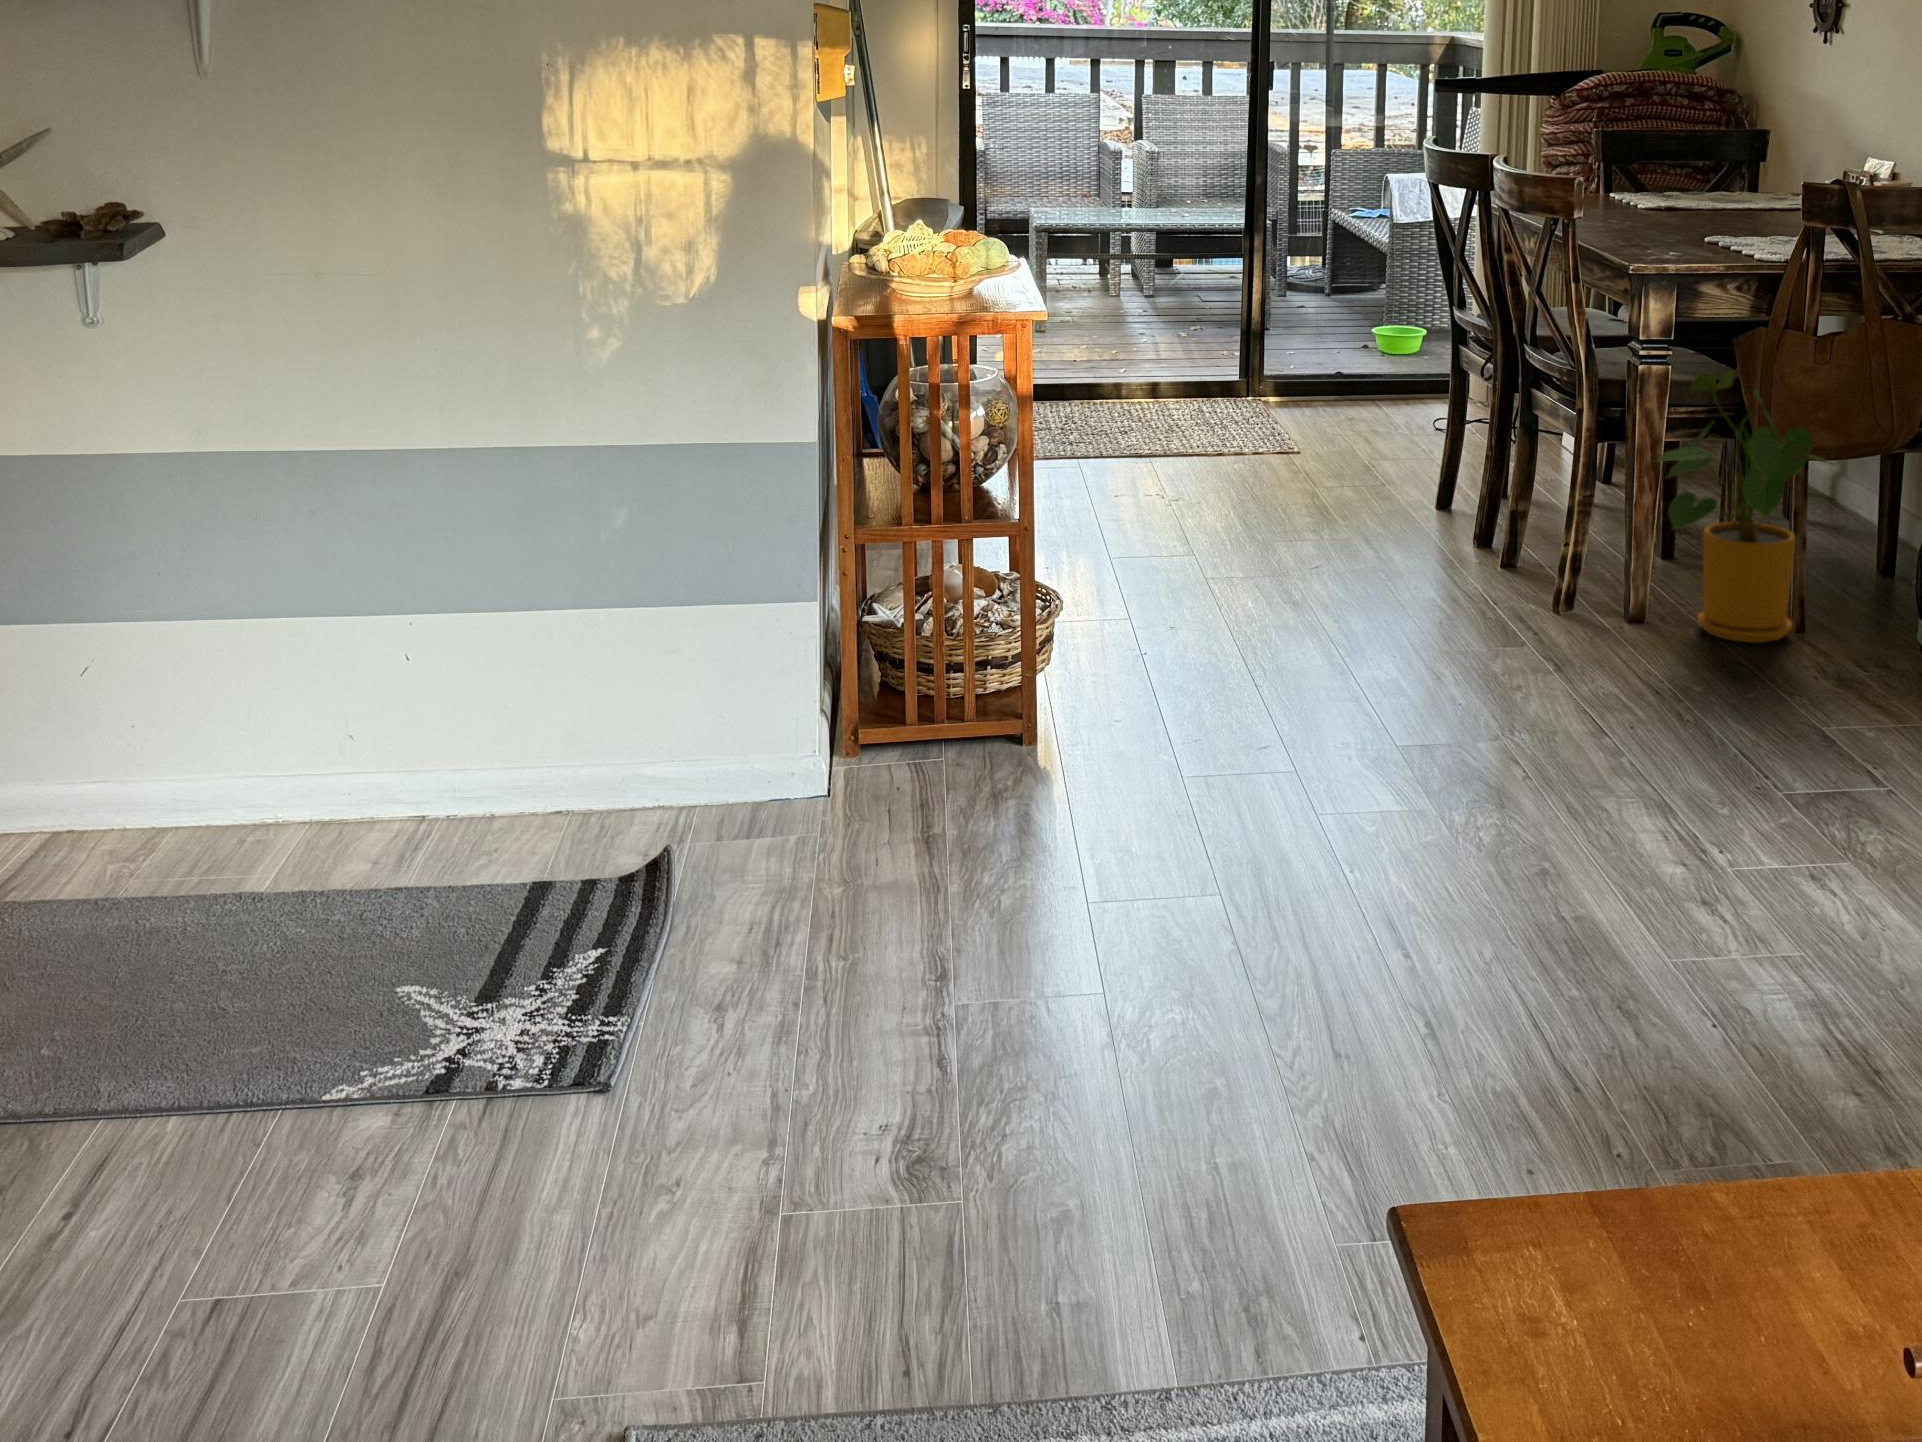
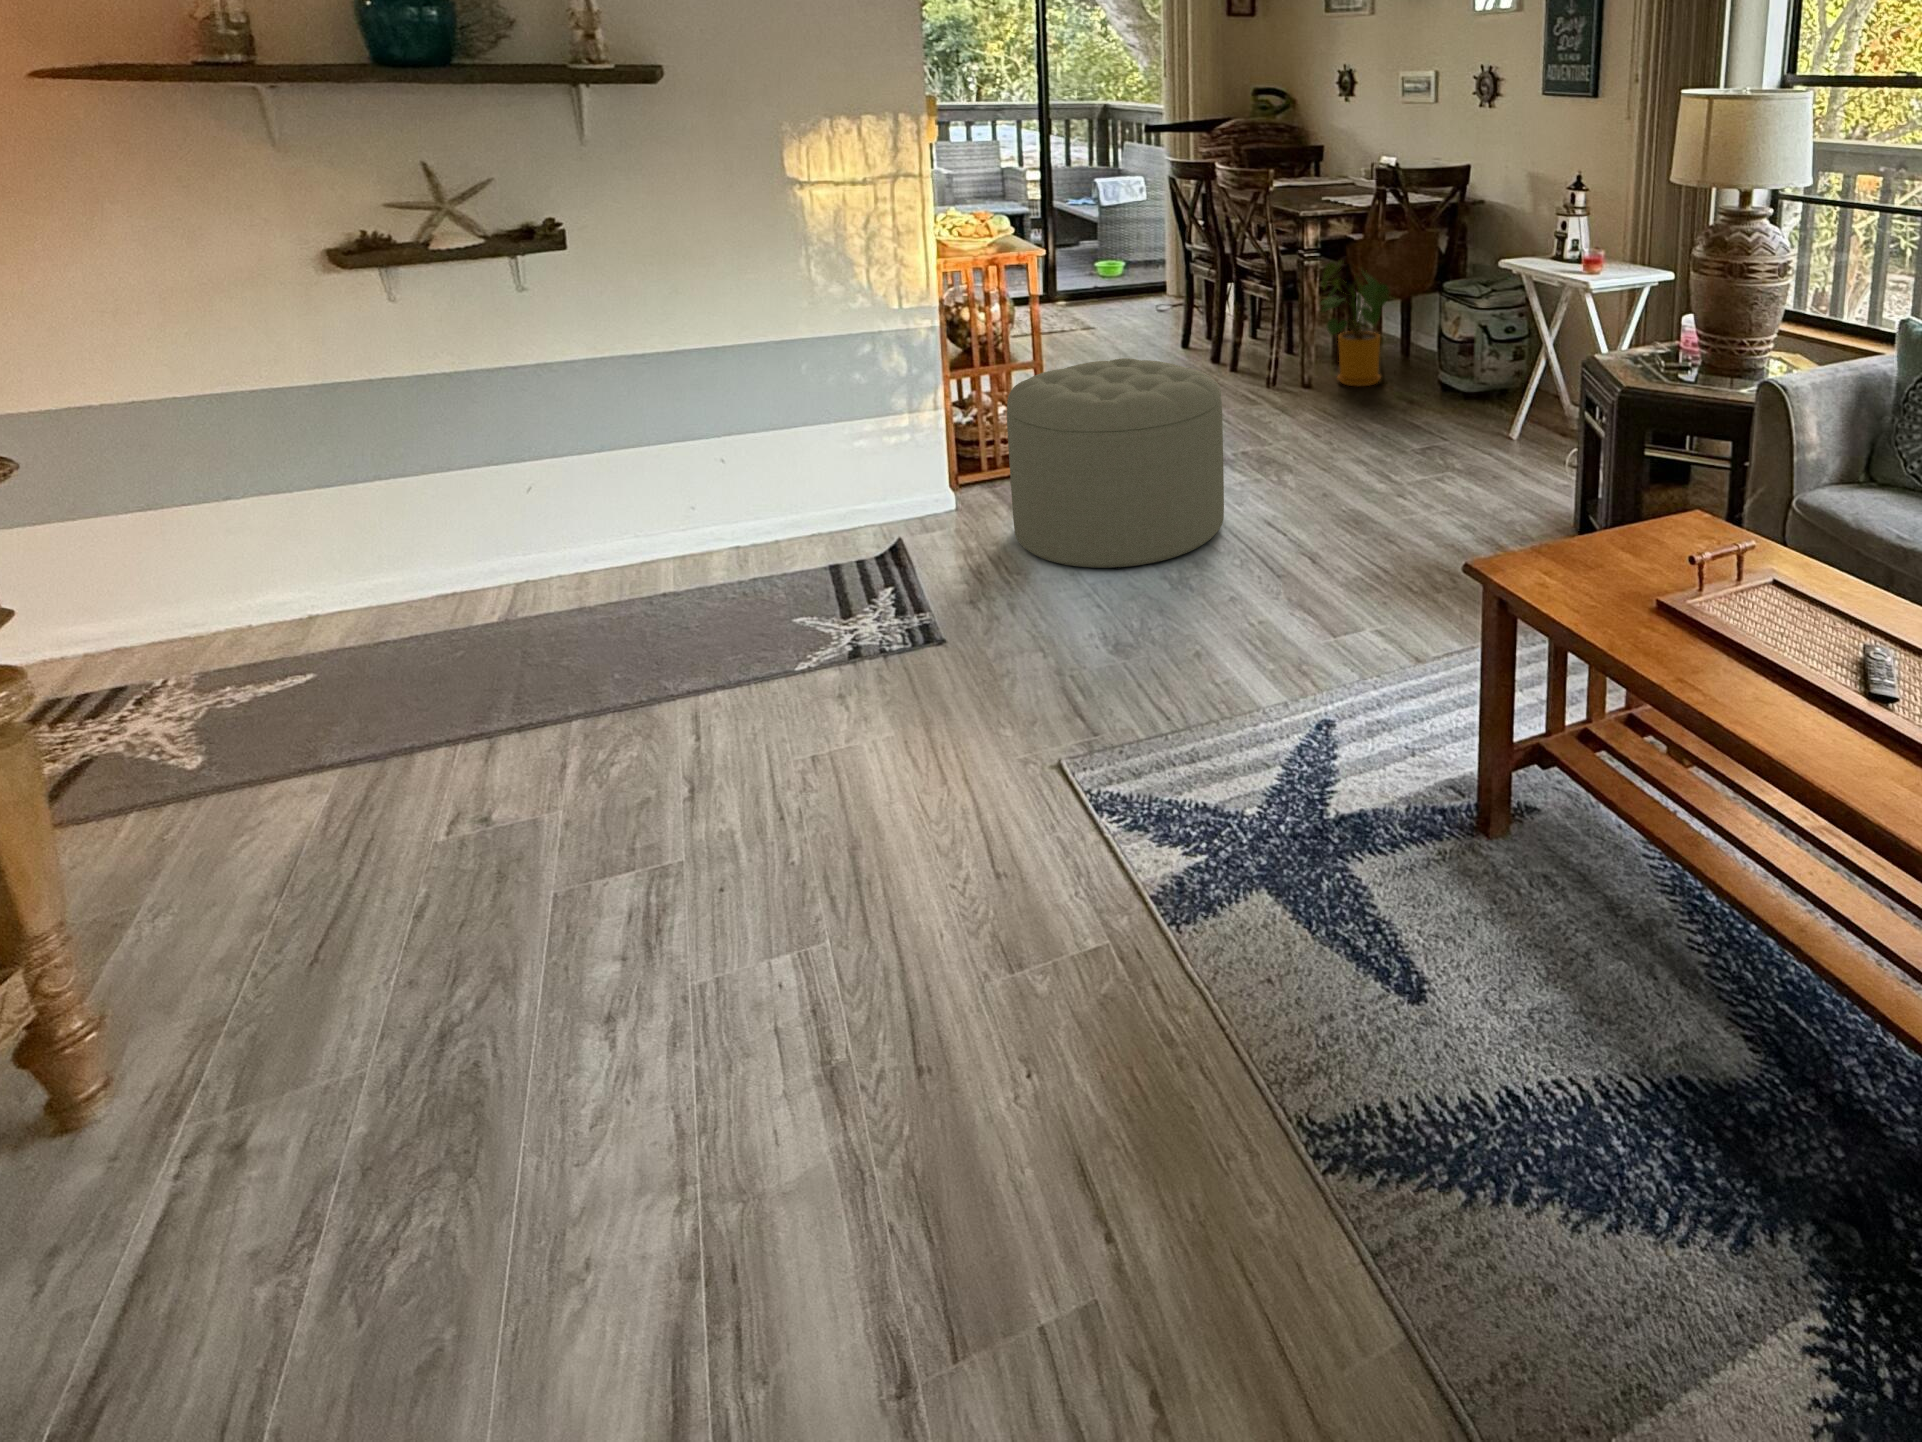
ottoman: none [861,543,1297,985] -> present [1007,358,1224,569]

